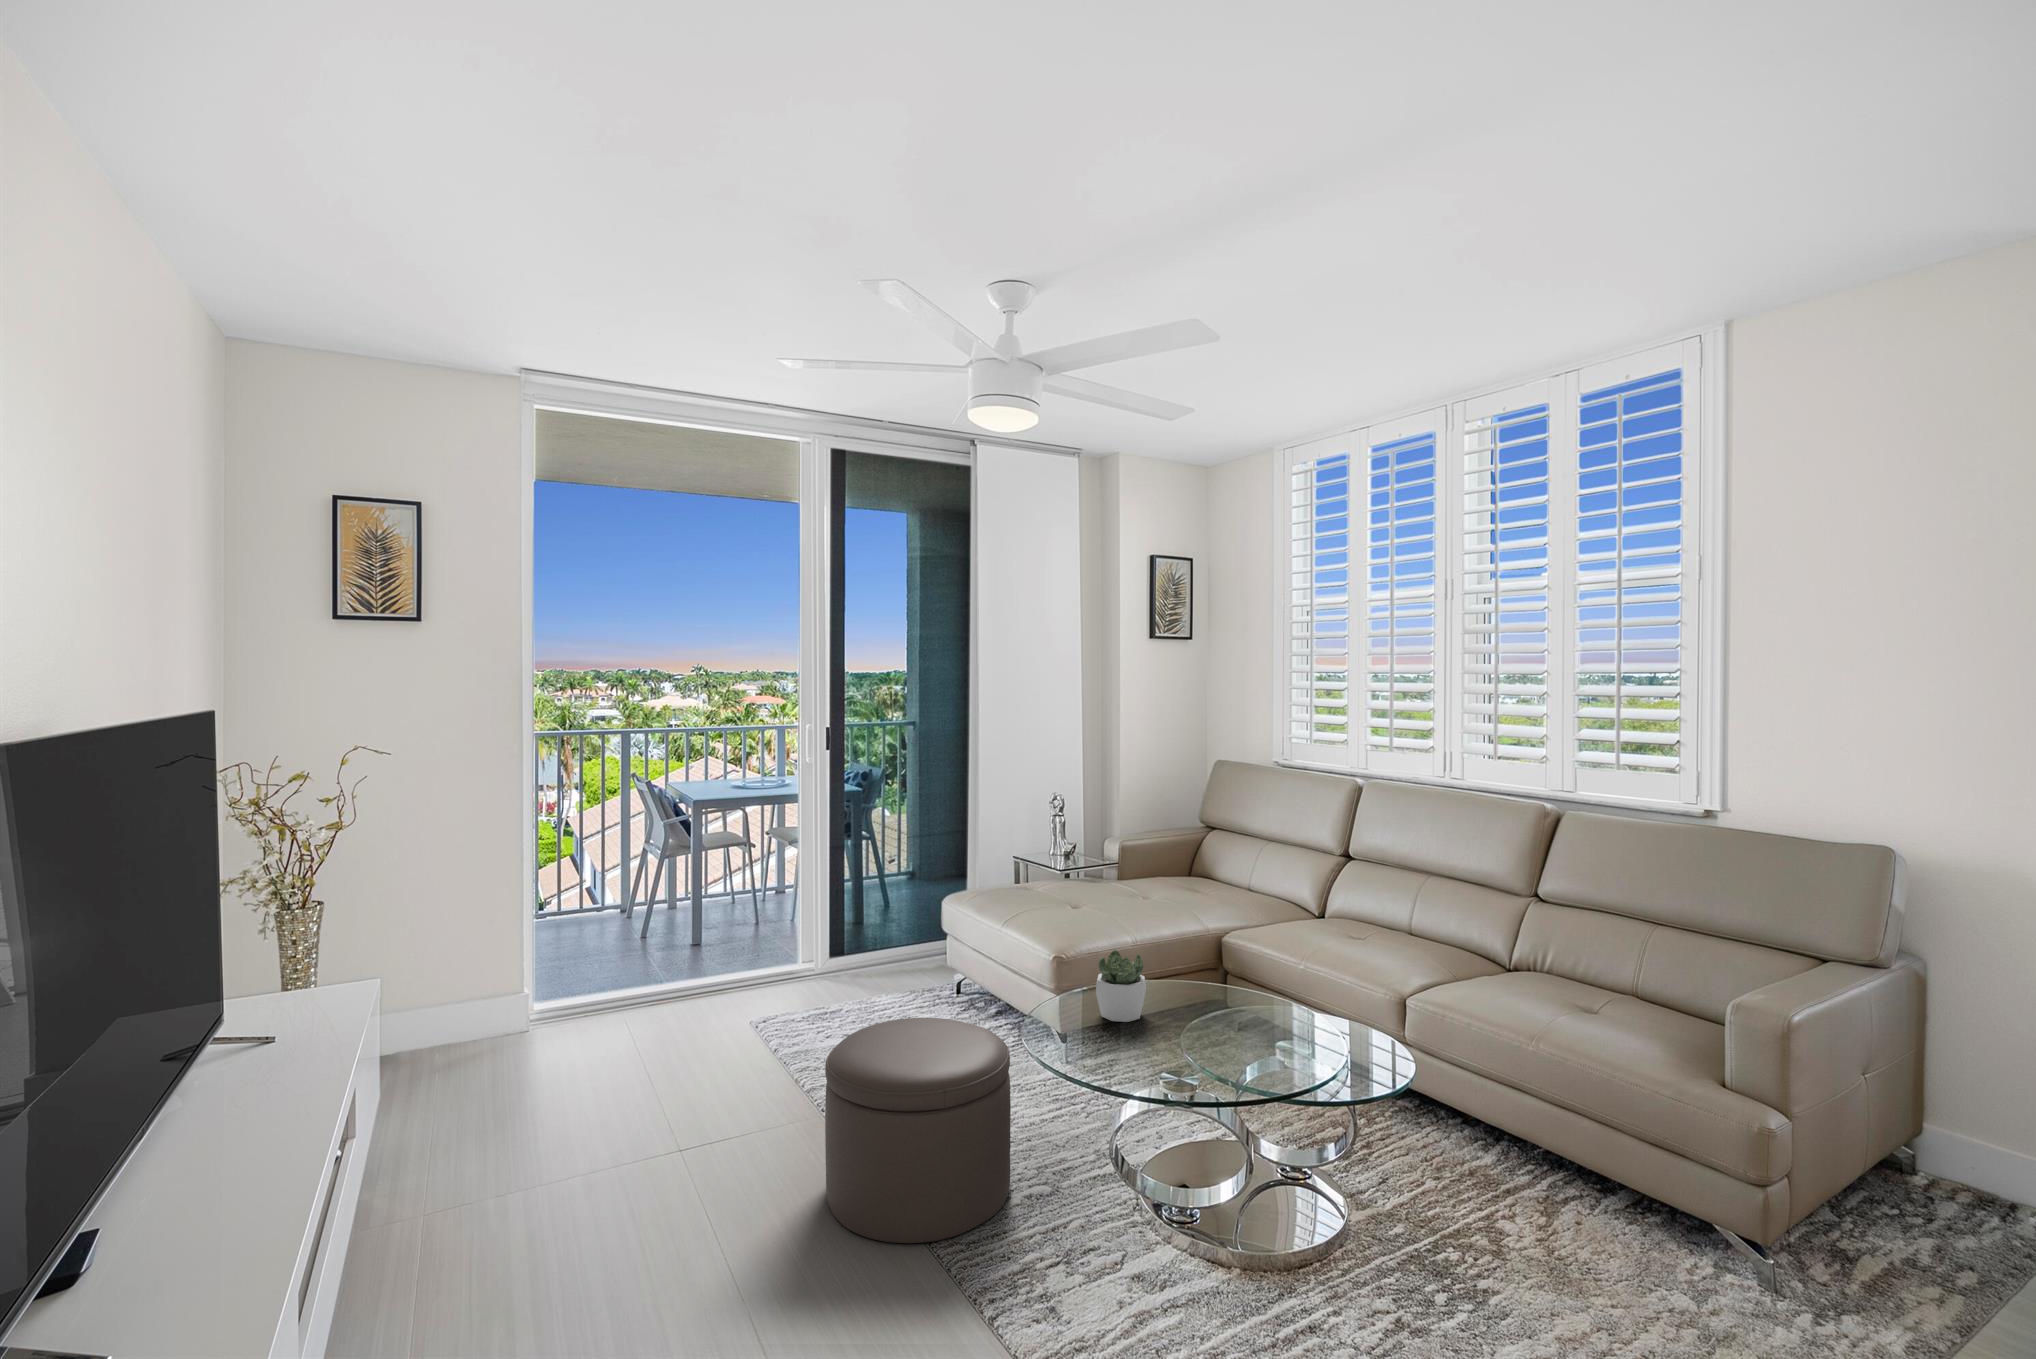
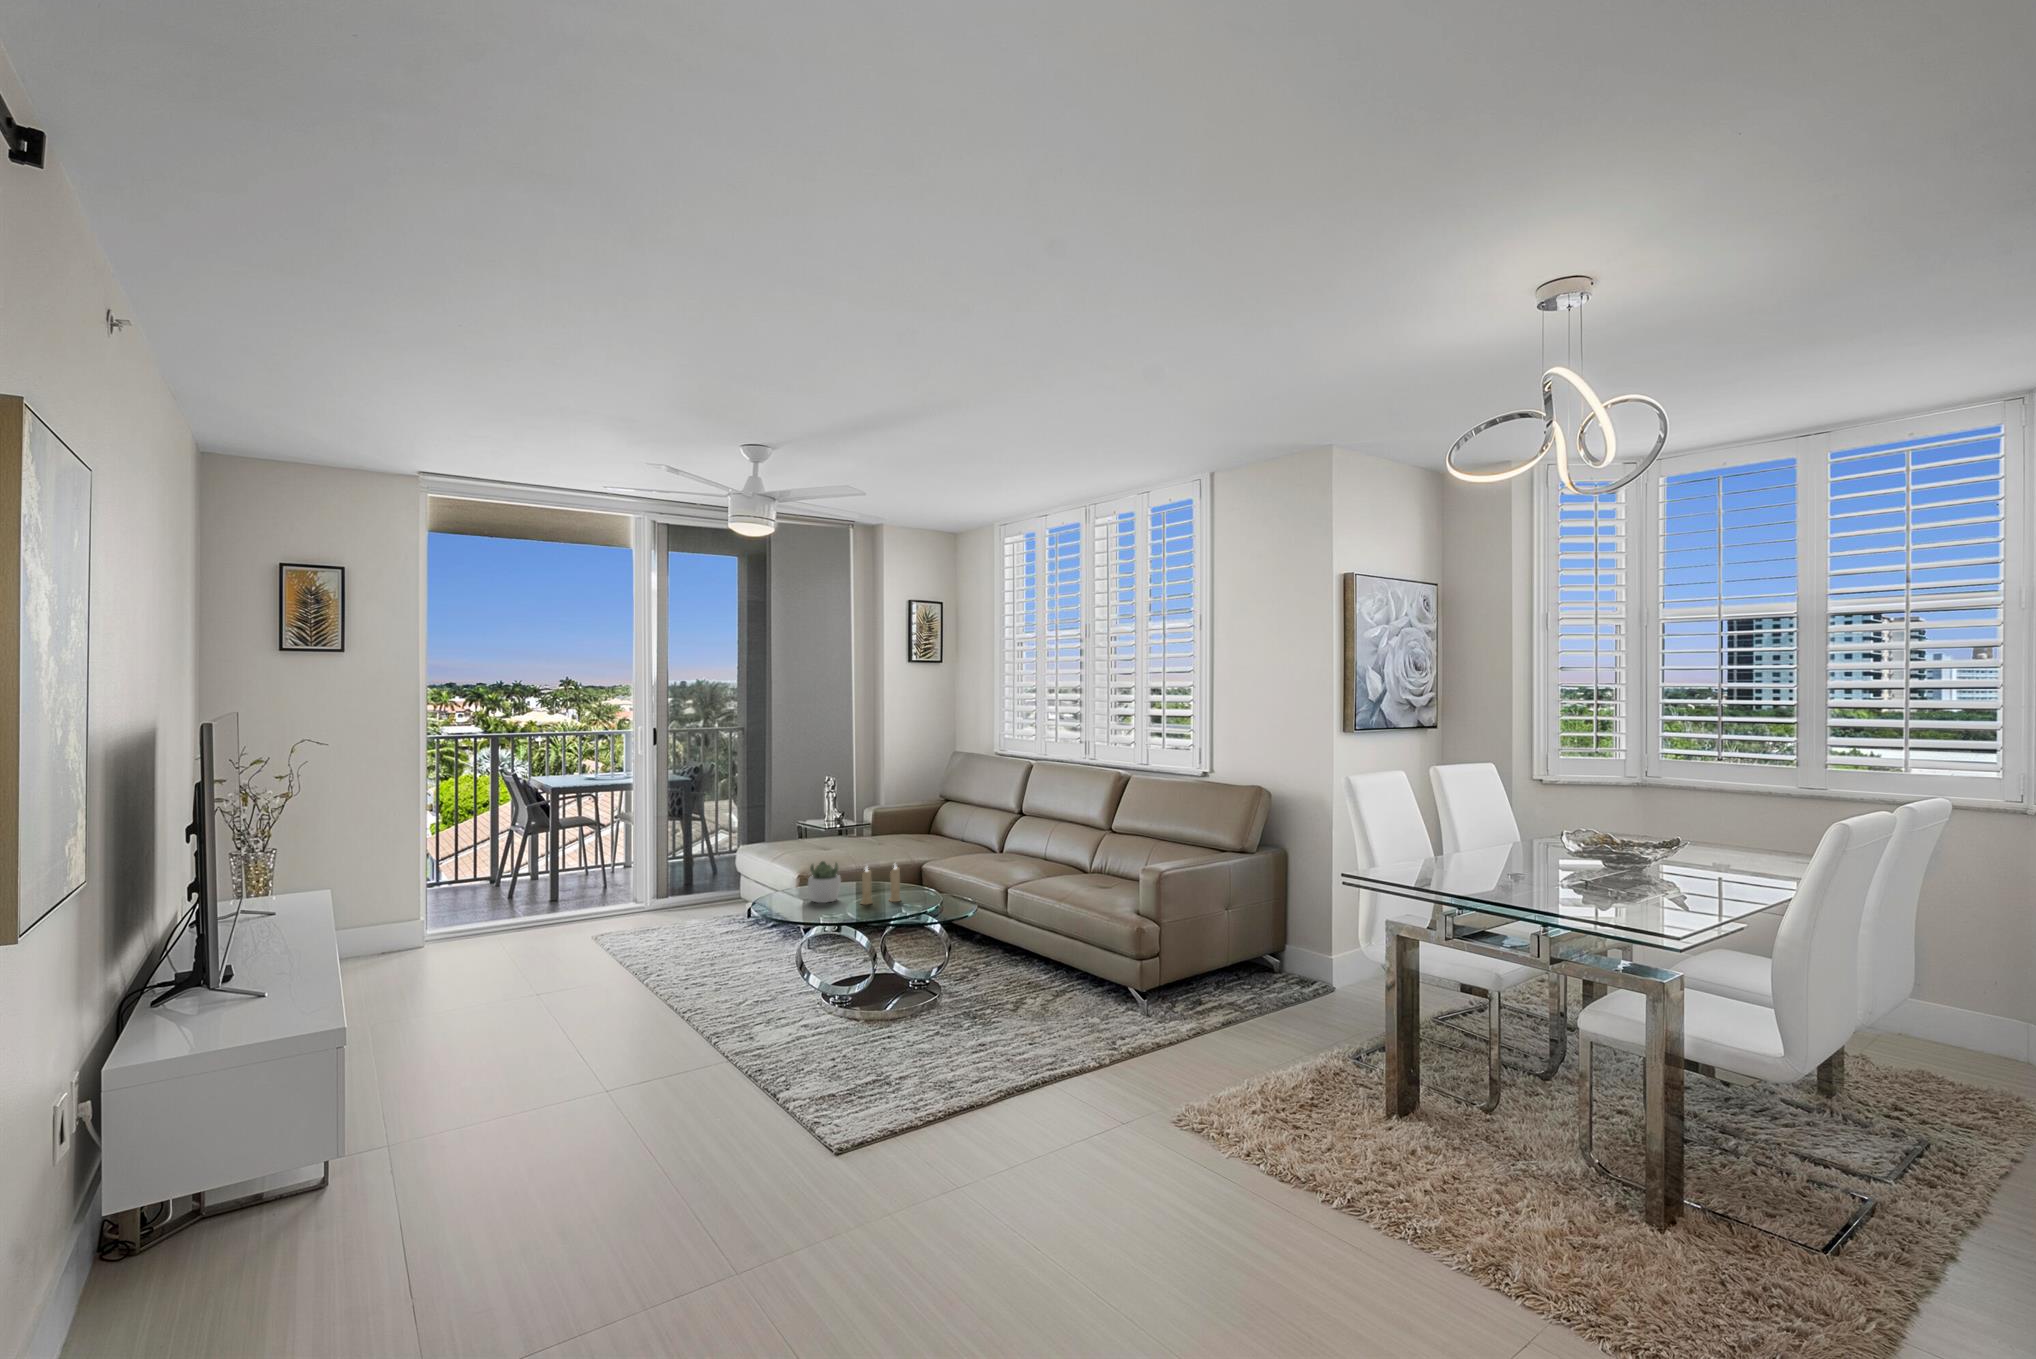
candle: none [1184,957,1249,1032] -> present [861,865,901,905]
ottoman: present [825,1018,1011,1243] -> none [626,903,744,1021]

